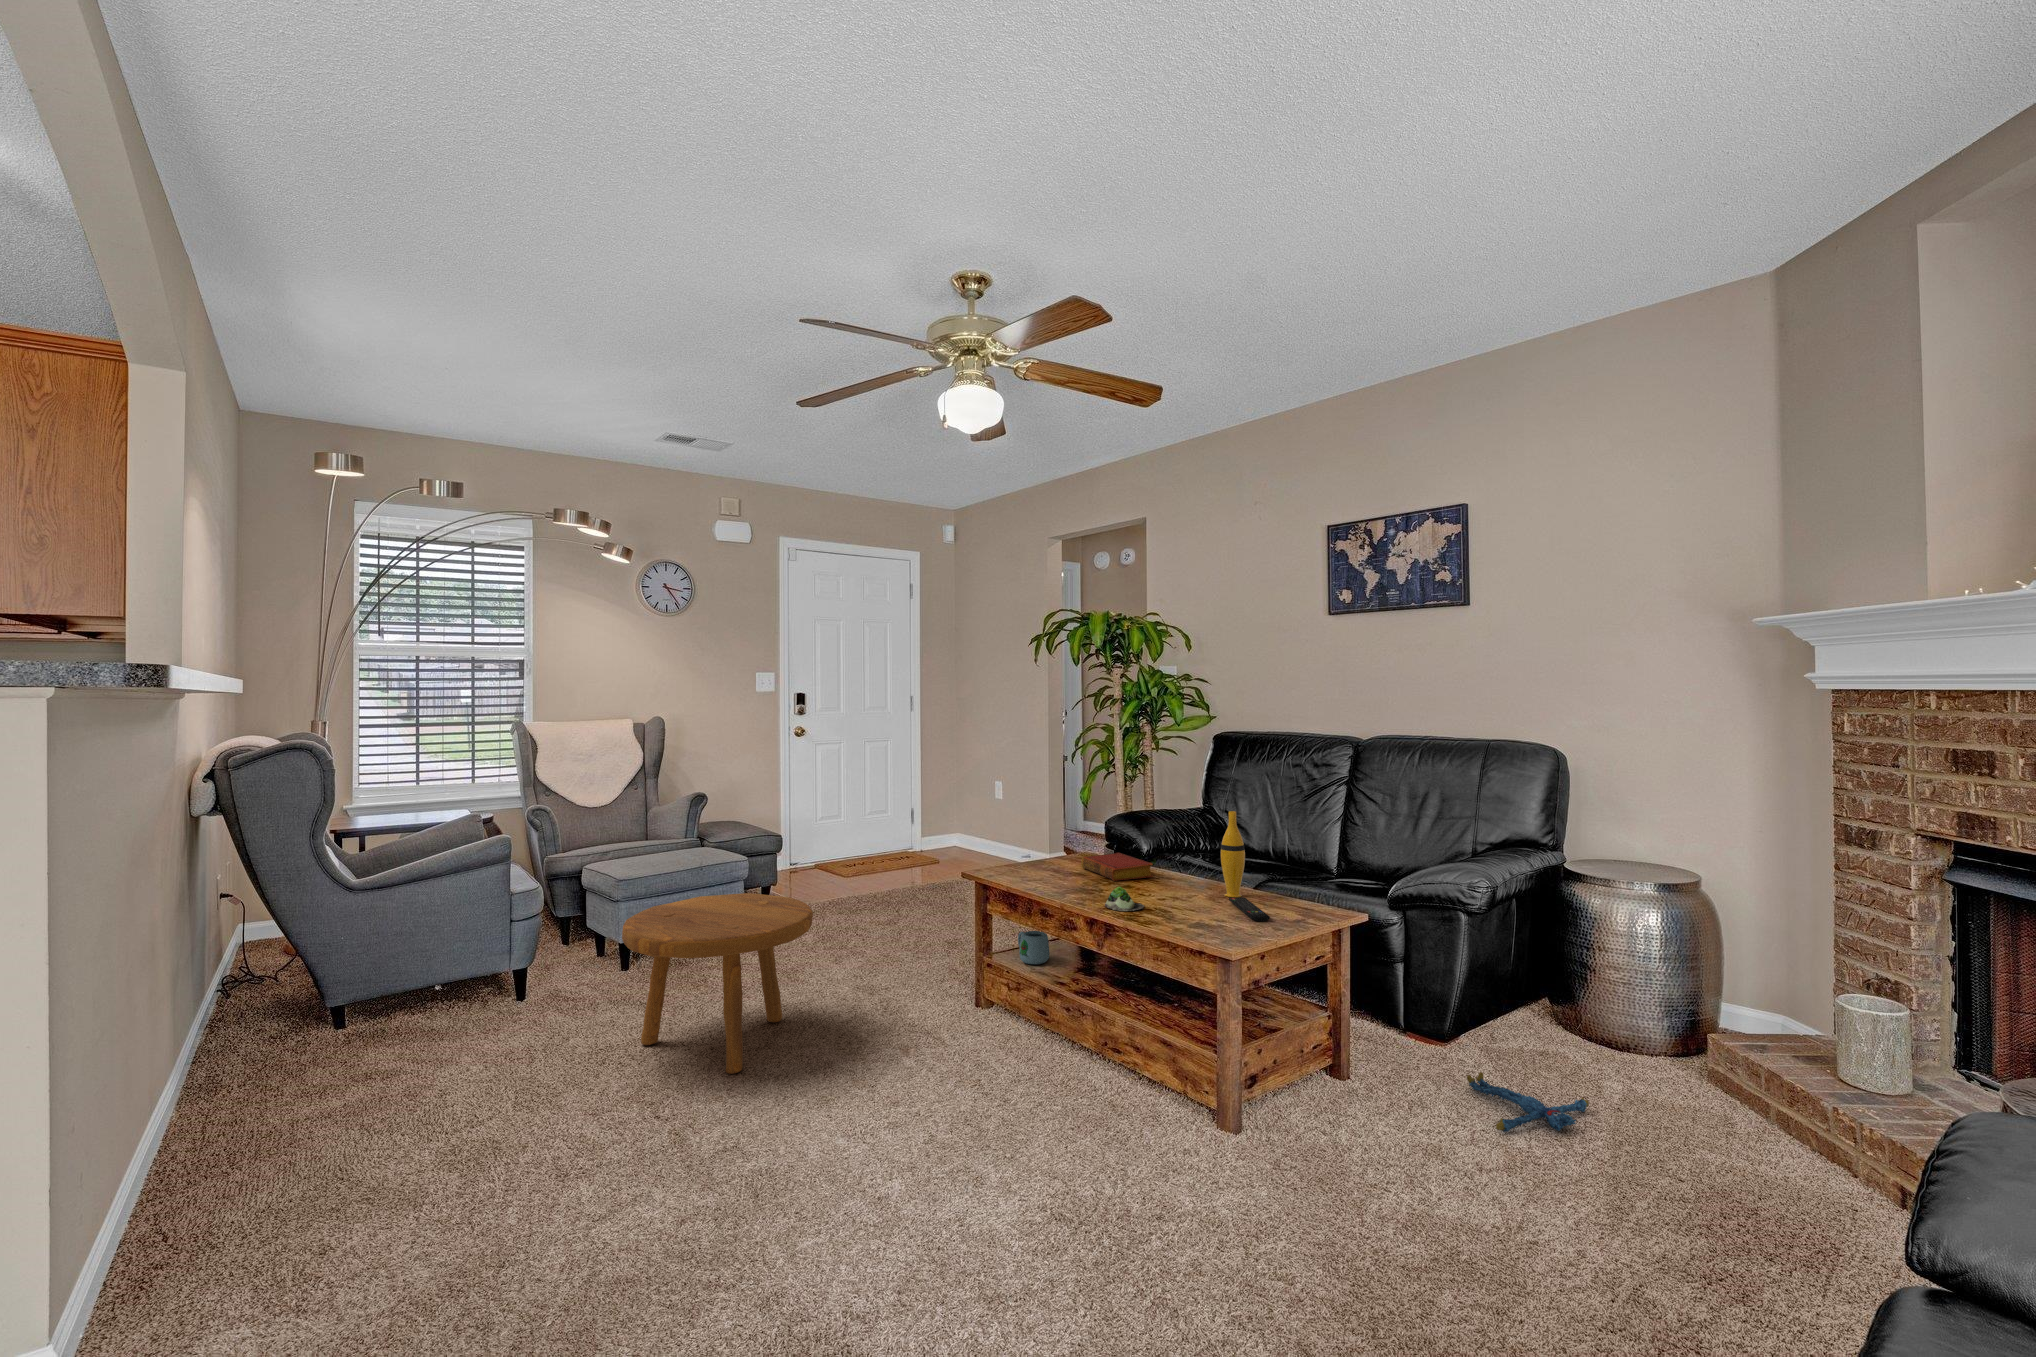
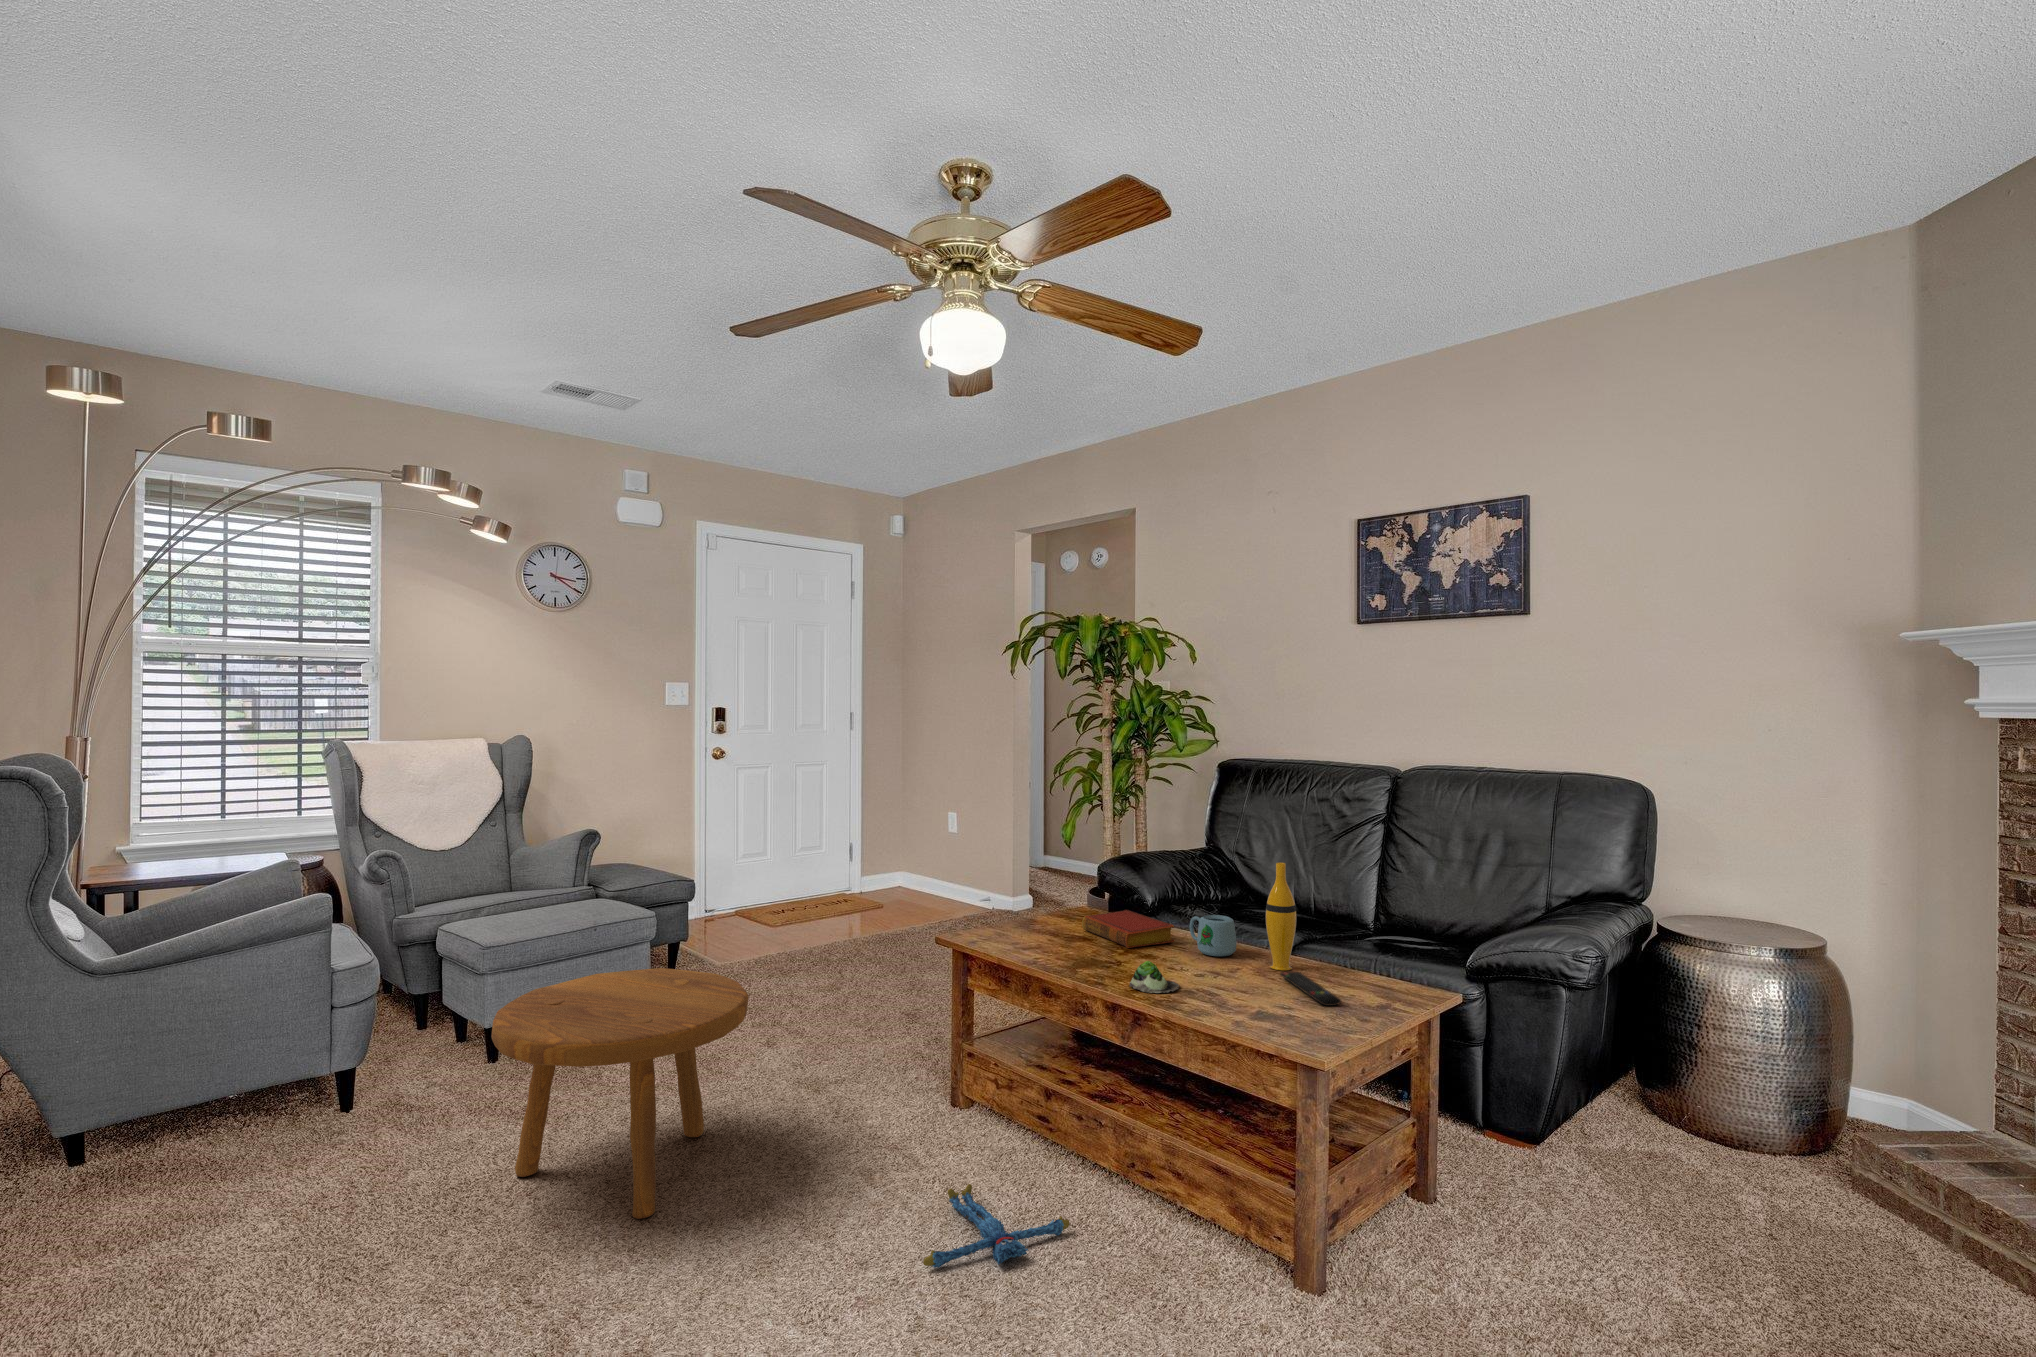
mug: present [1018,931,1050,964] -> present [1190,915,1237,956]
plush toy: present [1467,1072,1589,1132] -> present [923,1184,1070,1268]

